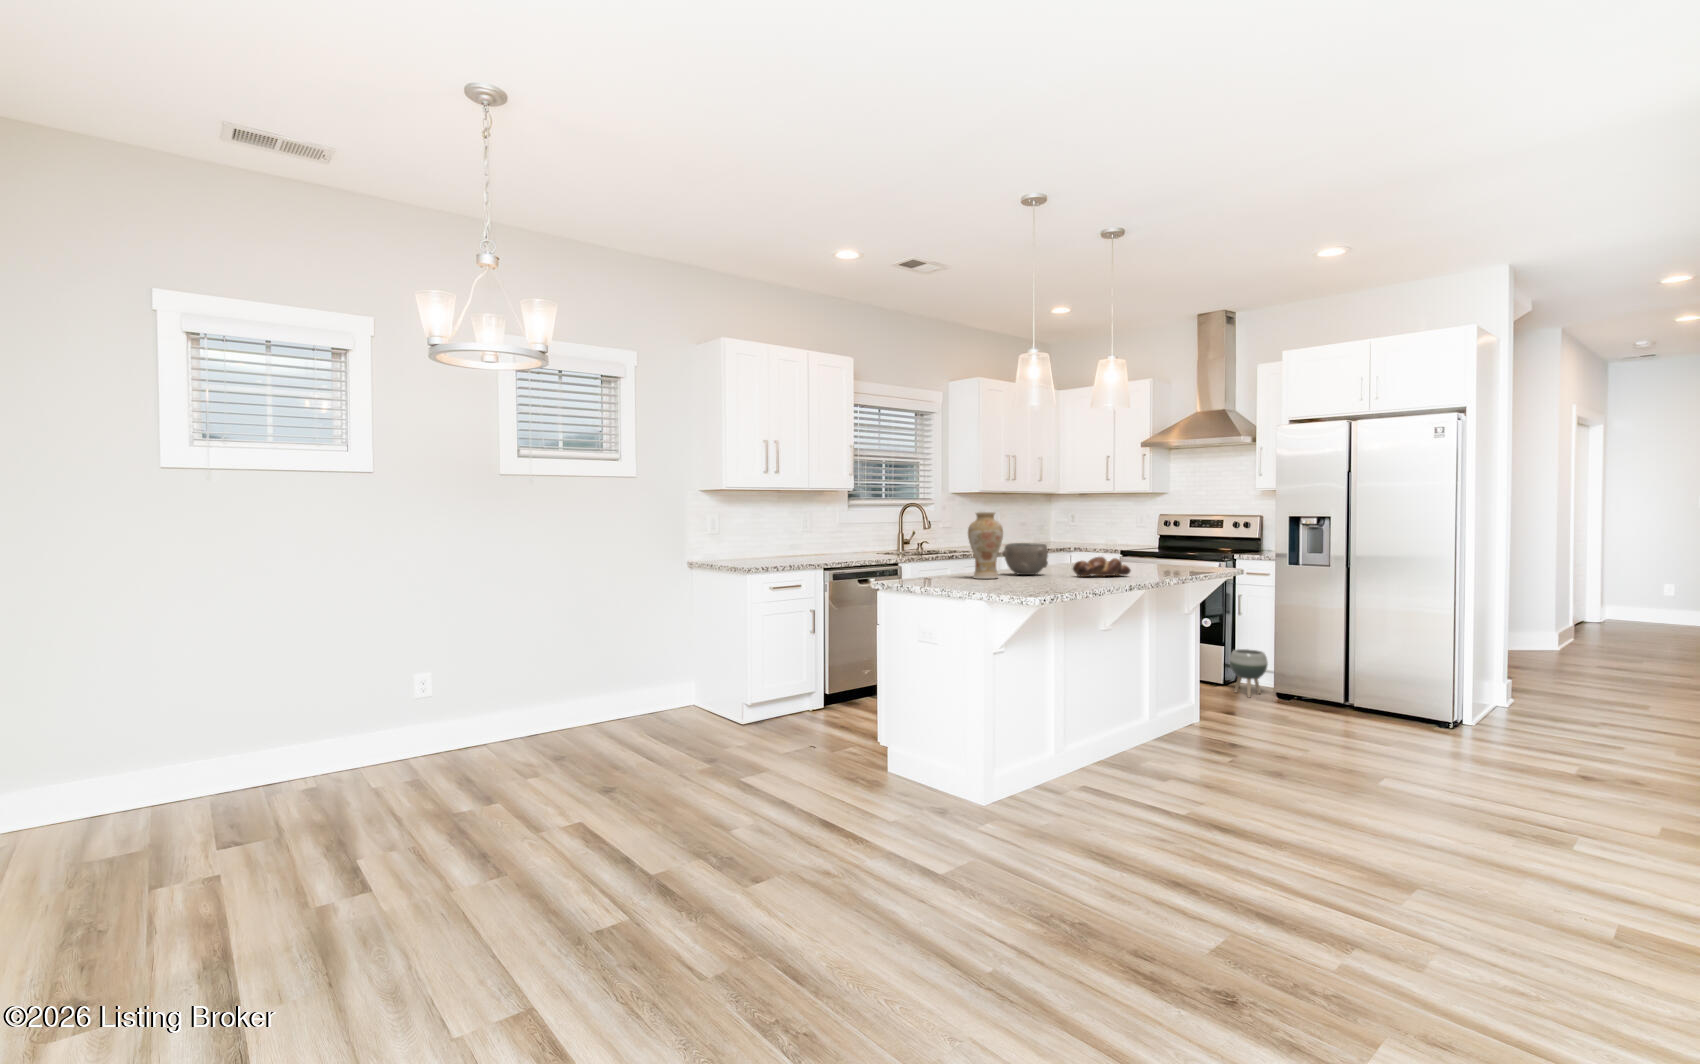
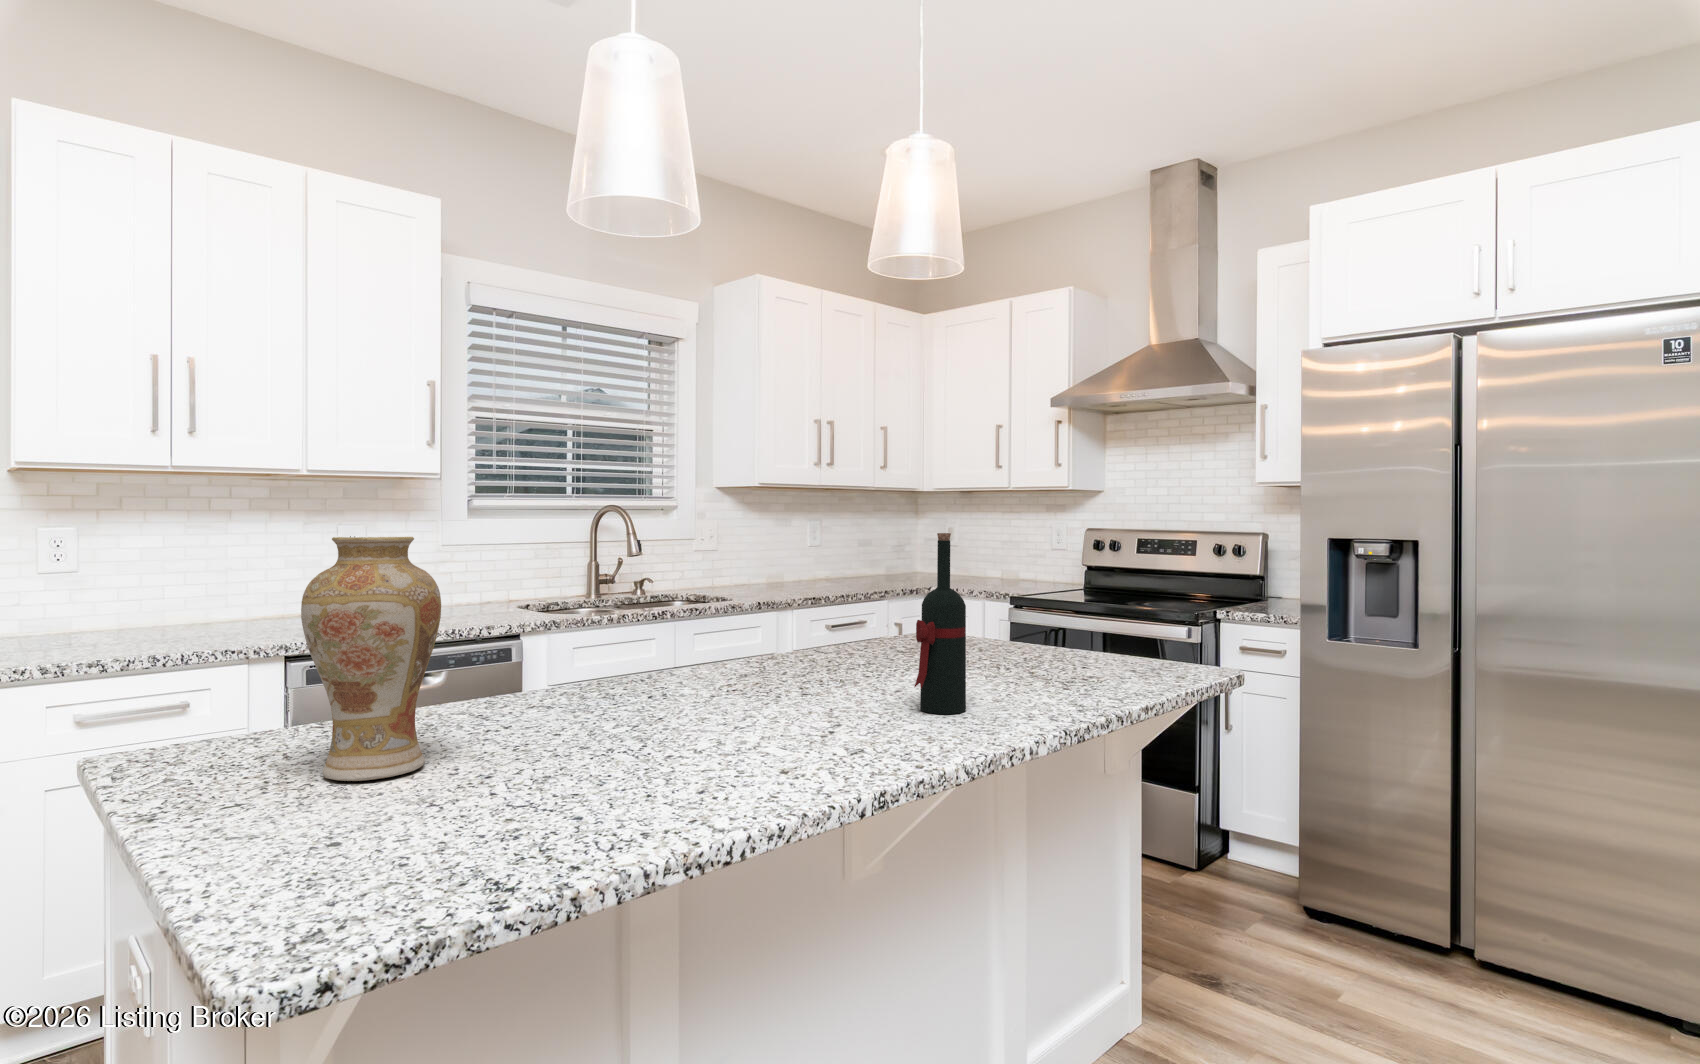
wine bottle: none [1126,512,1143,573] -> present [915,533,966,714]
bowl: present [1003,543,1048,575] -> none [510,627,658,736]
bread loaf: present [1073,557,1131,577] -> none [706,683,894,762]
planter: present [1229,649,1268,697] -> none [1207,809,1284,919]

